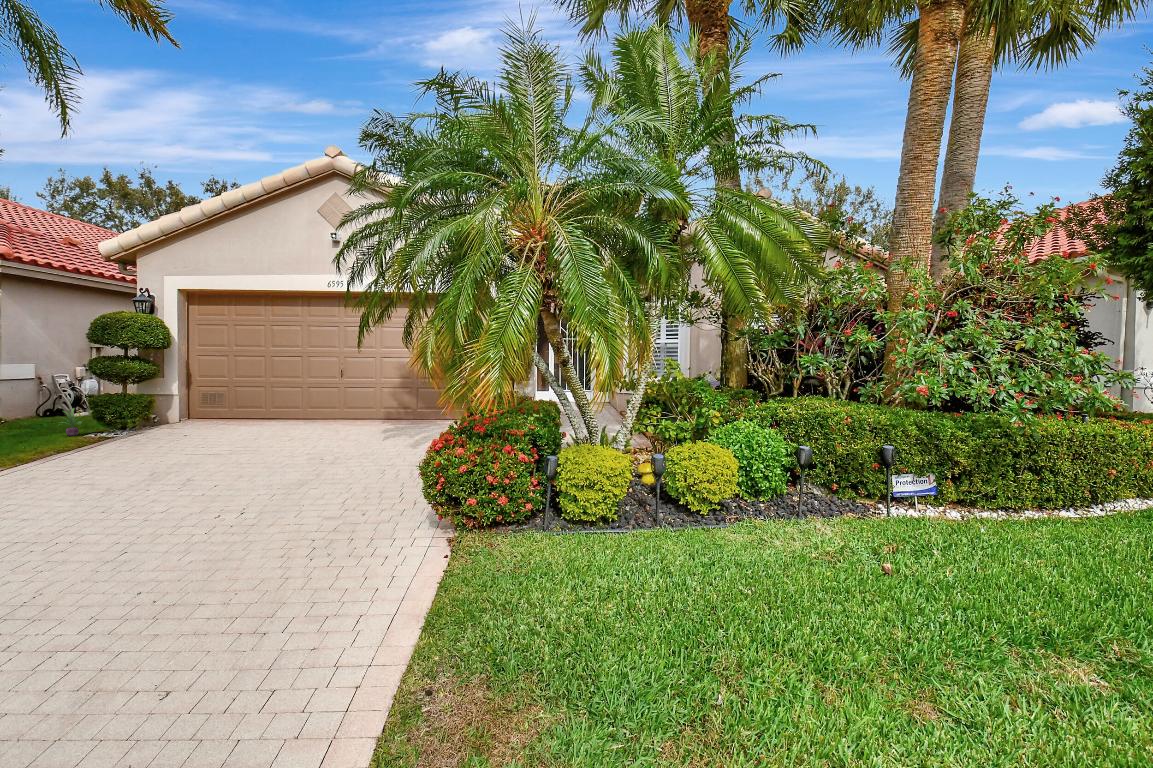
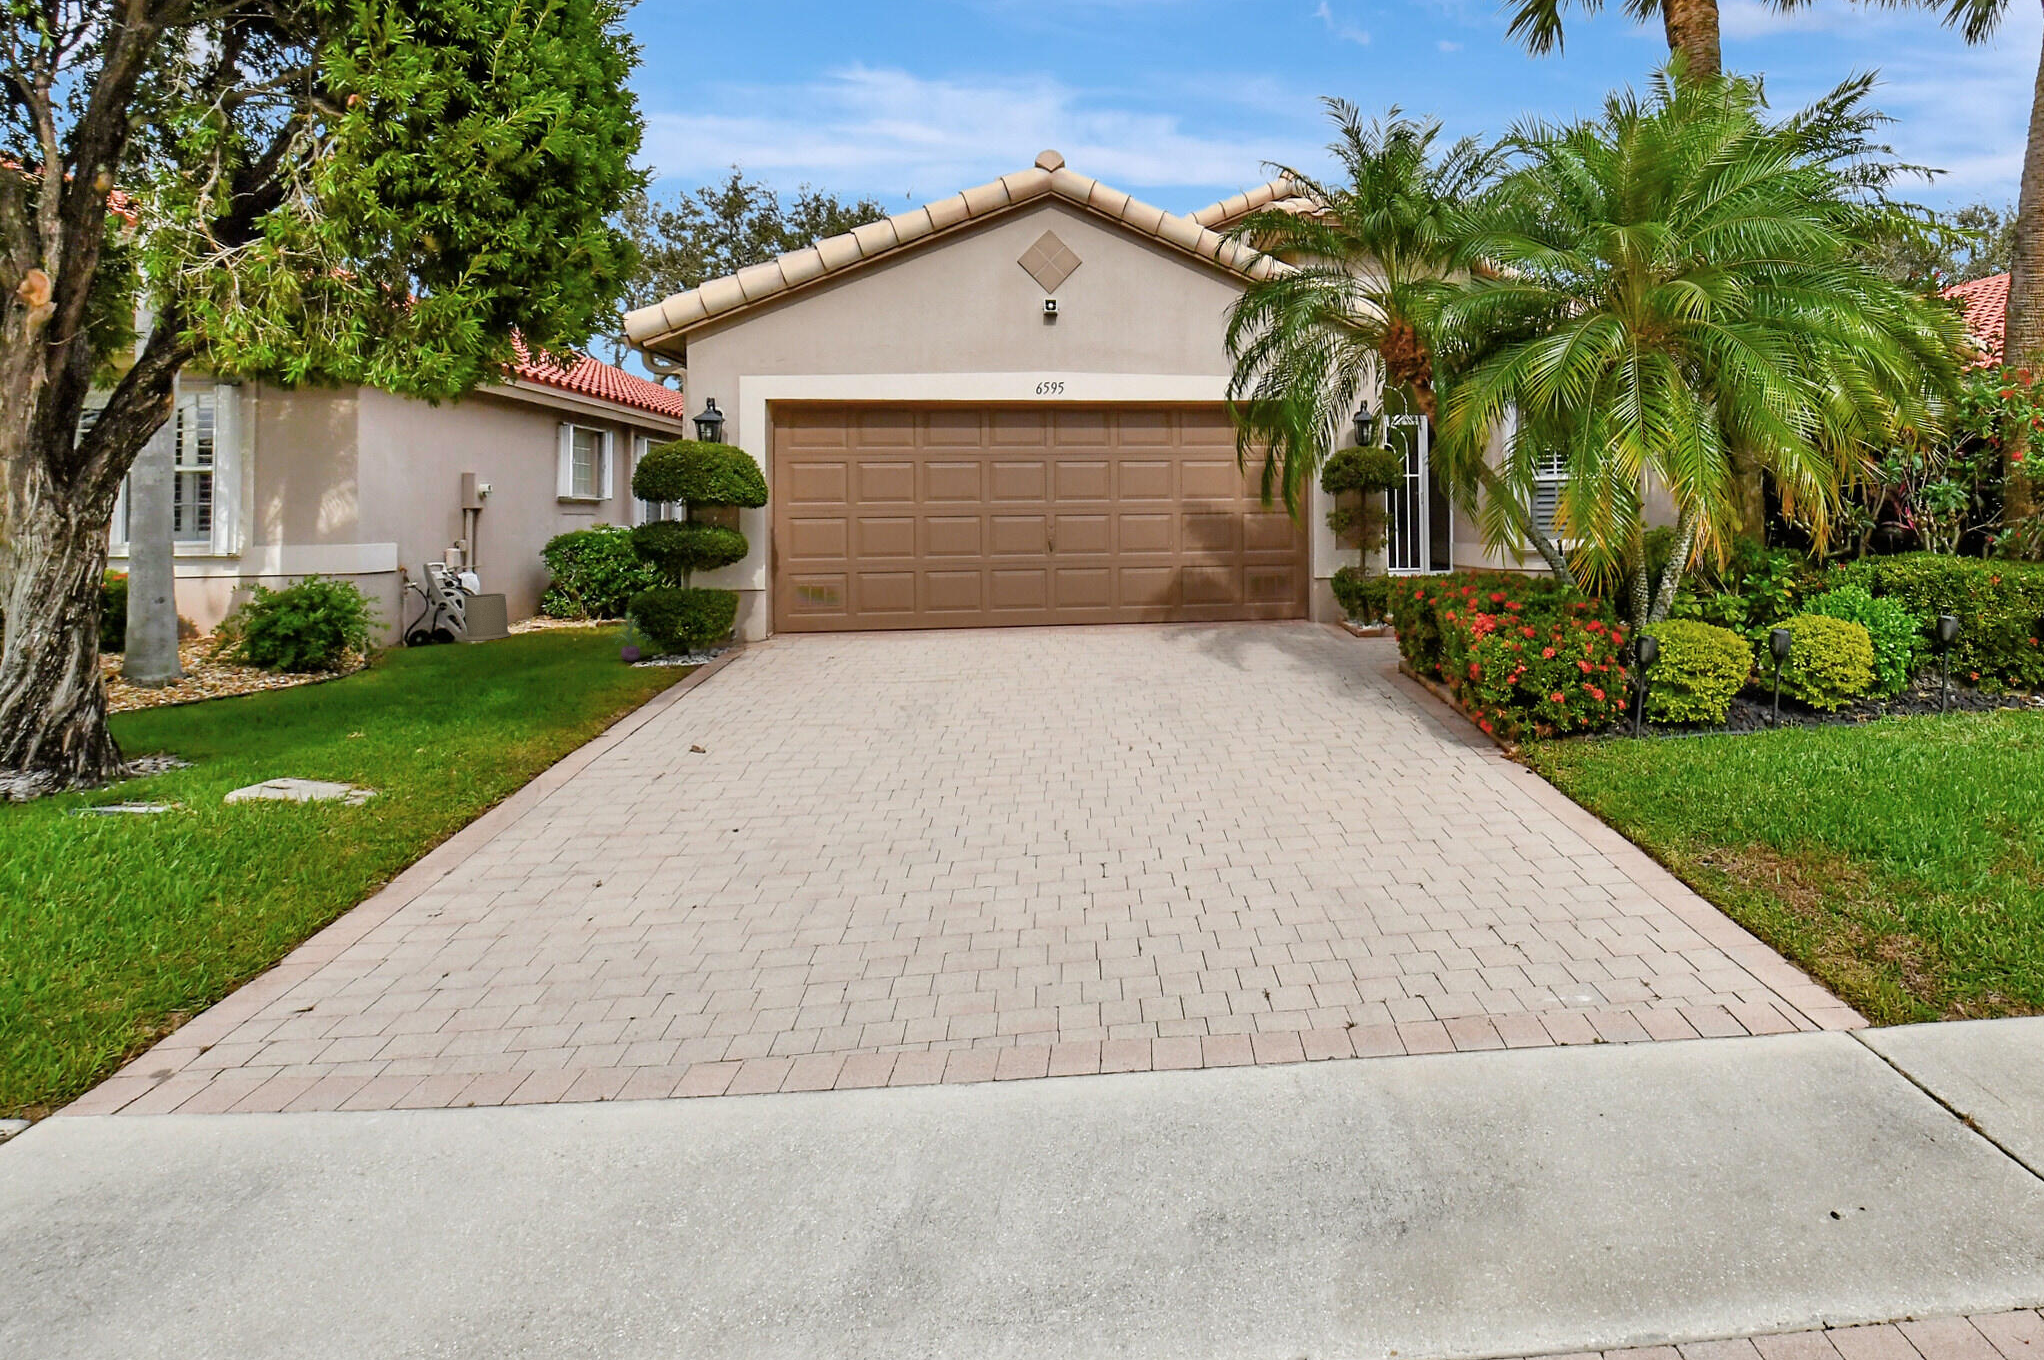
trash can: none [20,395,50,420] -> present [464,593,511,640]

